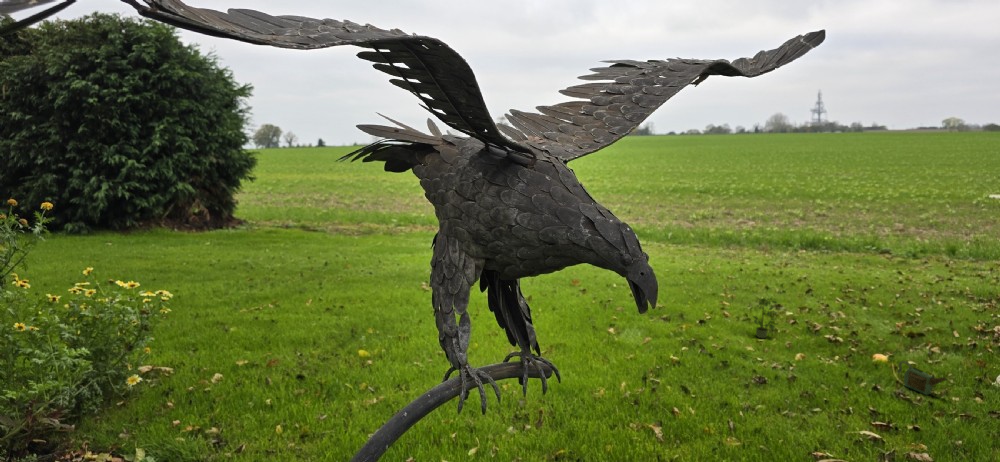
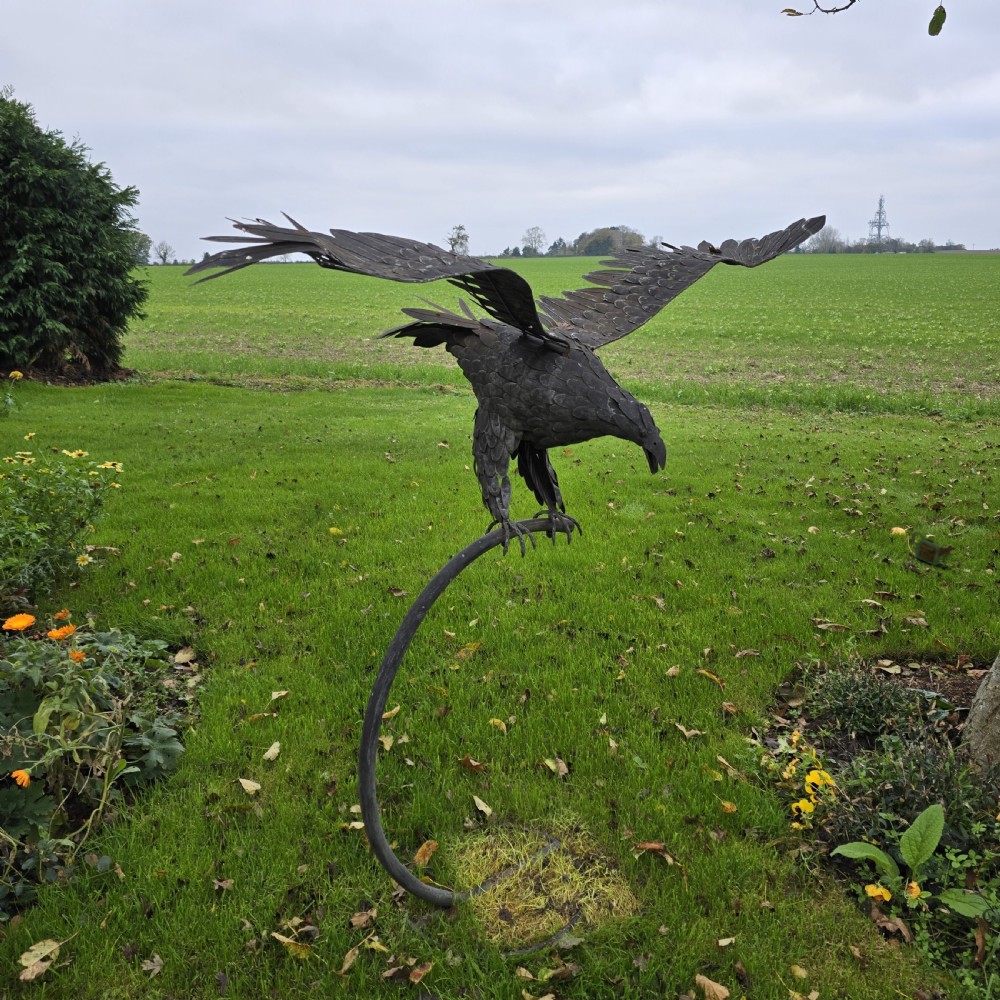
potted plant: present [753,298,777,338] -> none [770,467,800,513]

